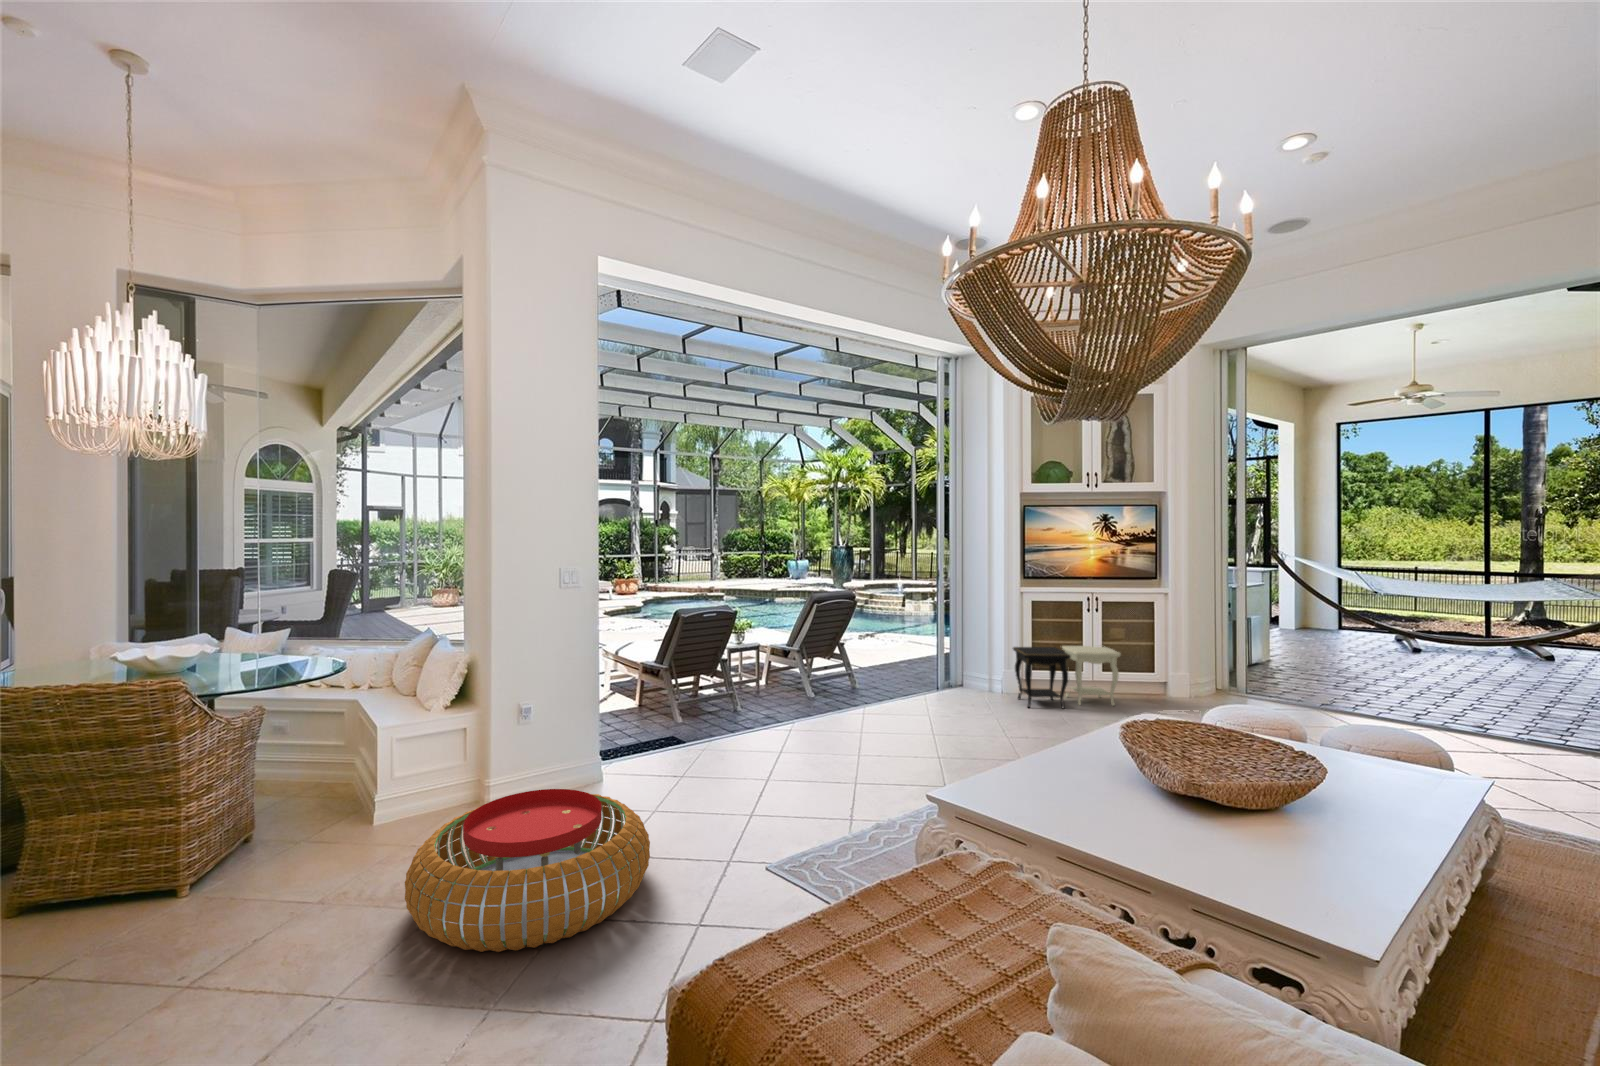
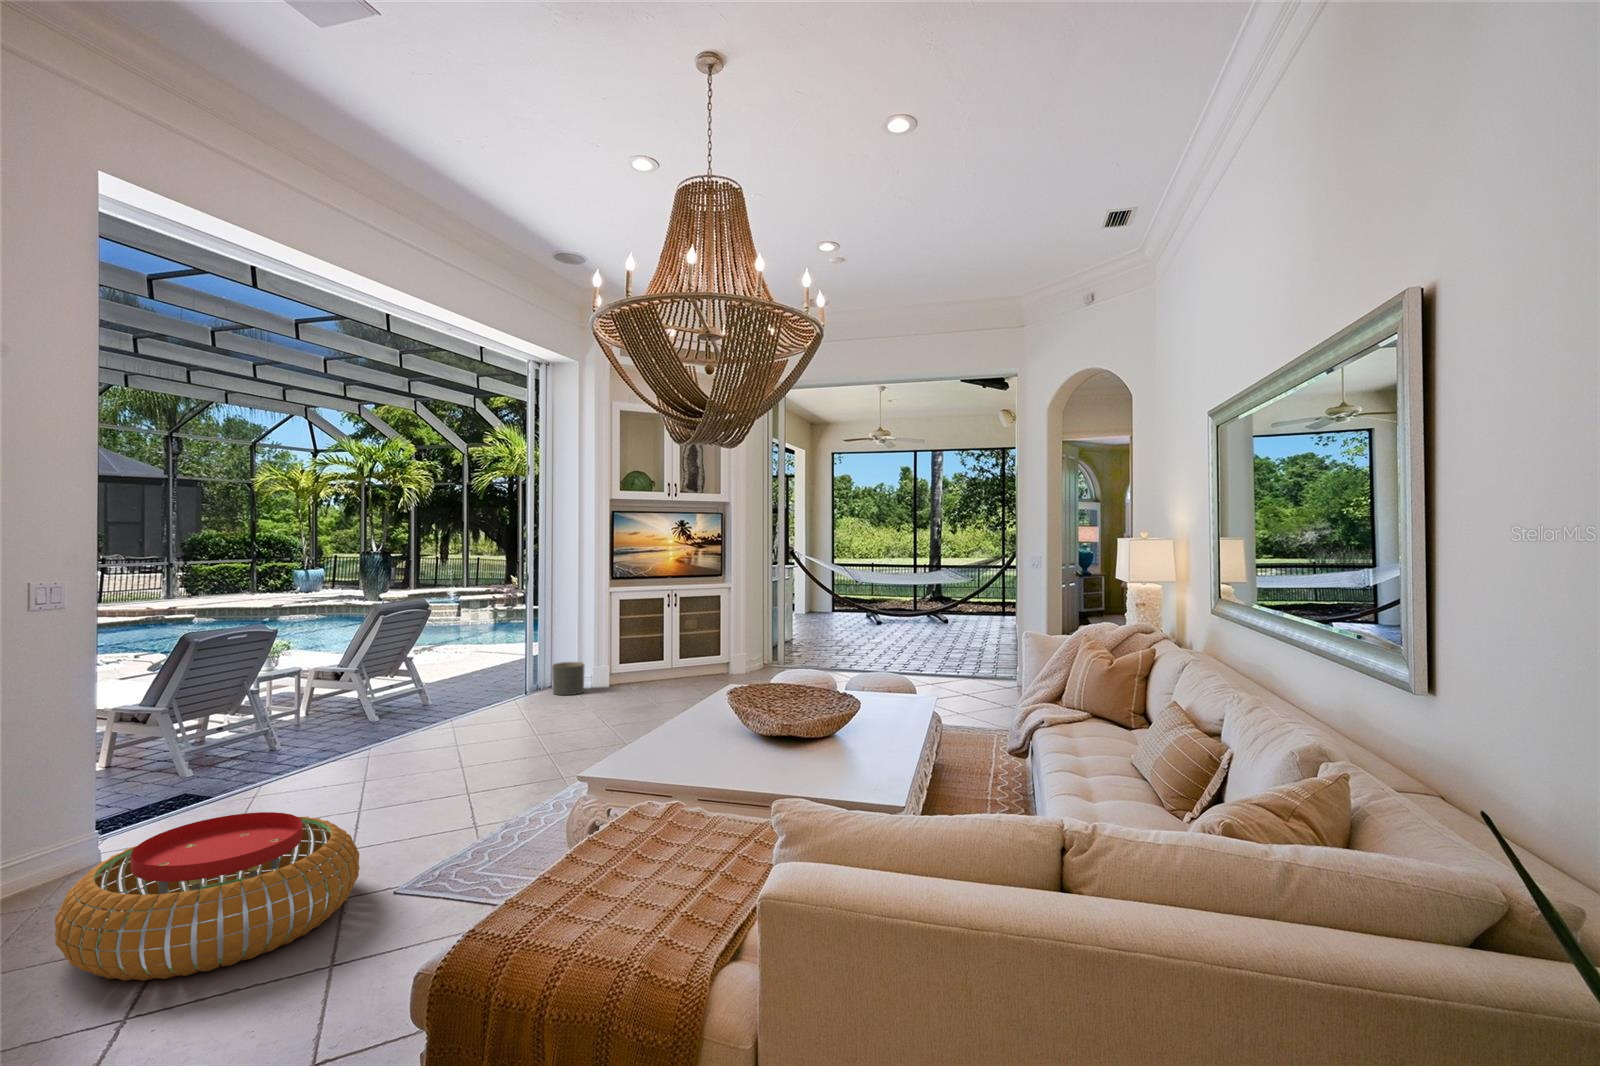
side table: present [1013,646,1121,709] -> none [606,636,698,697]
planter: none [957,662,990,697] -> present [552,662,585,695]

